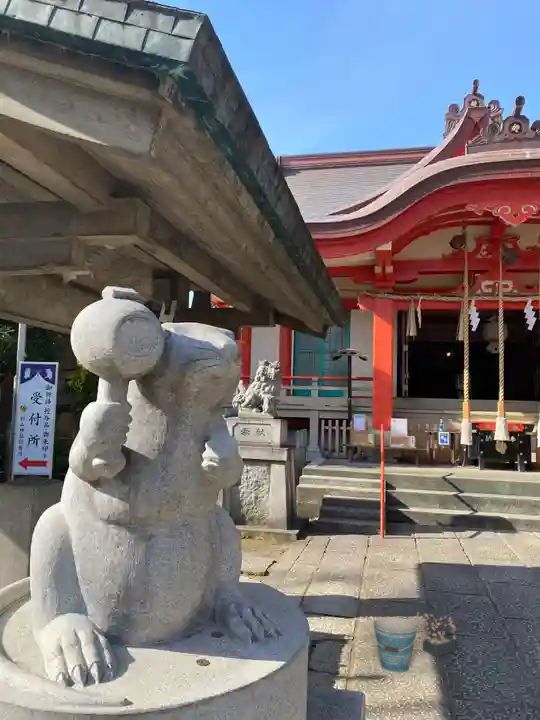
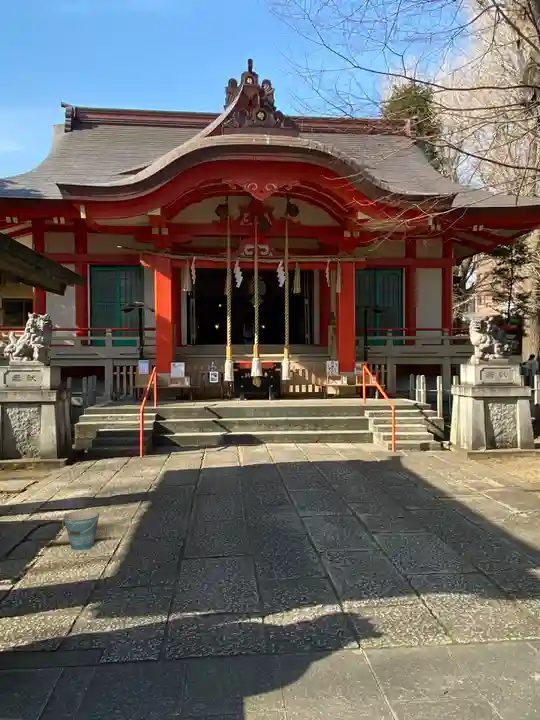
decorative plant: present [416,614,456,656] -> none [107,505,142,537]

